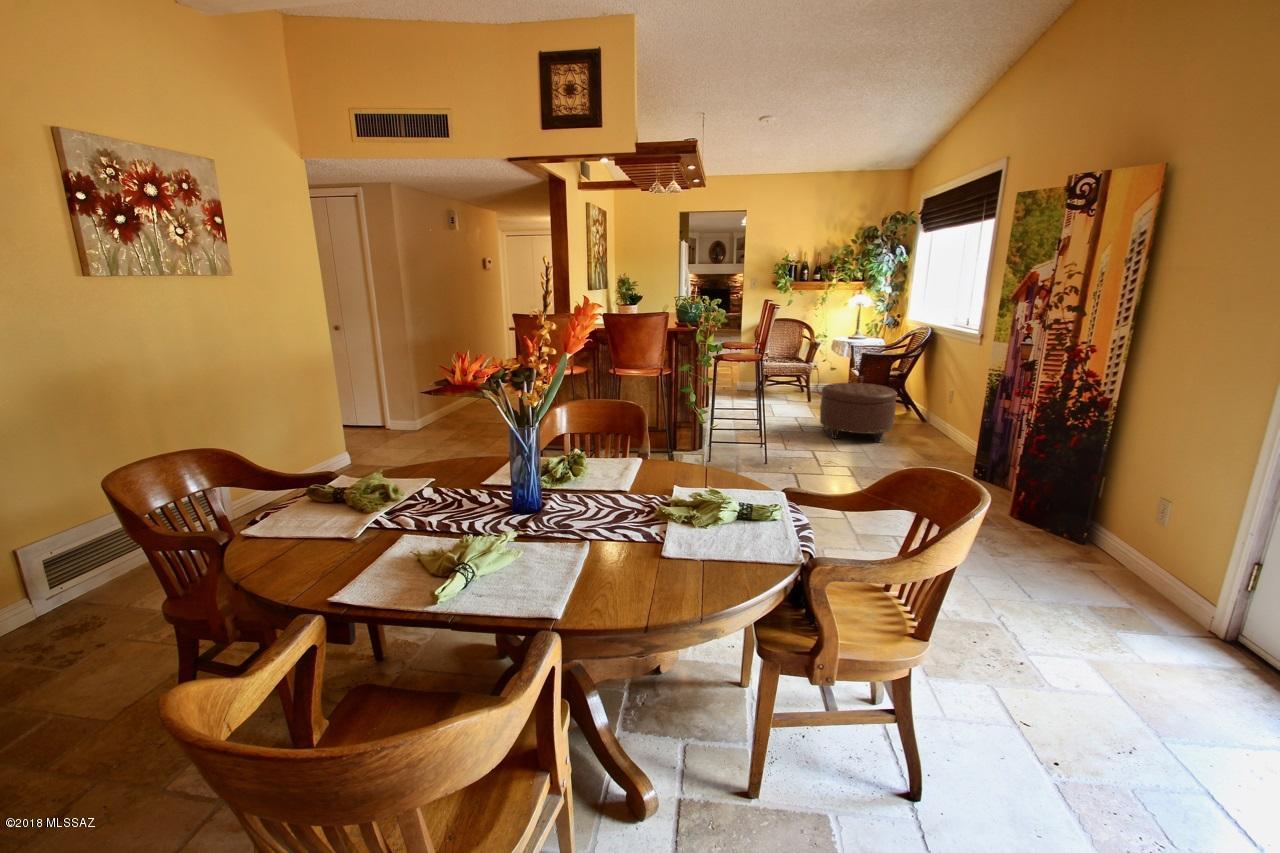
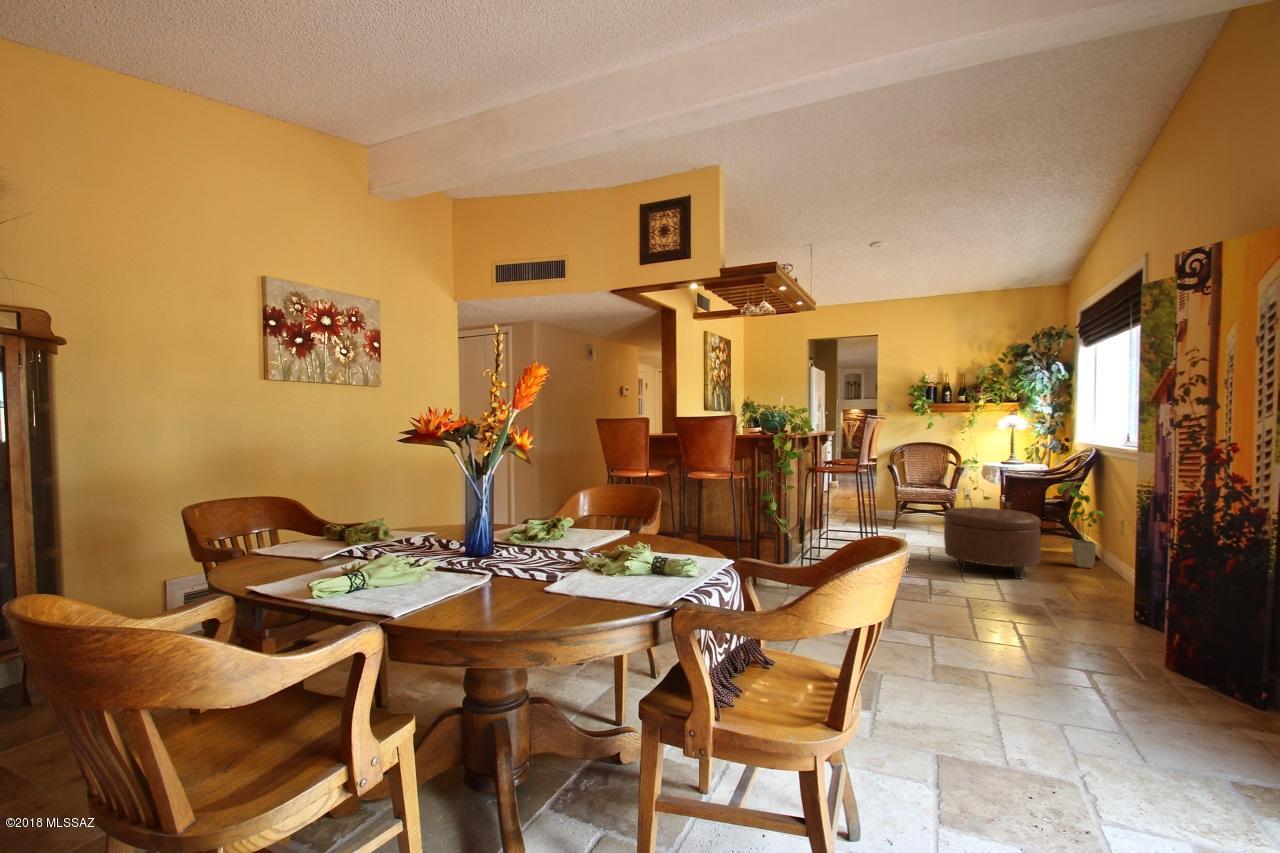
house plant: none [906,358,943,427] -> present [1057,482,1109,568]

